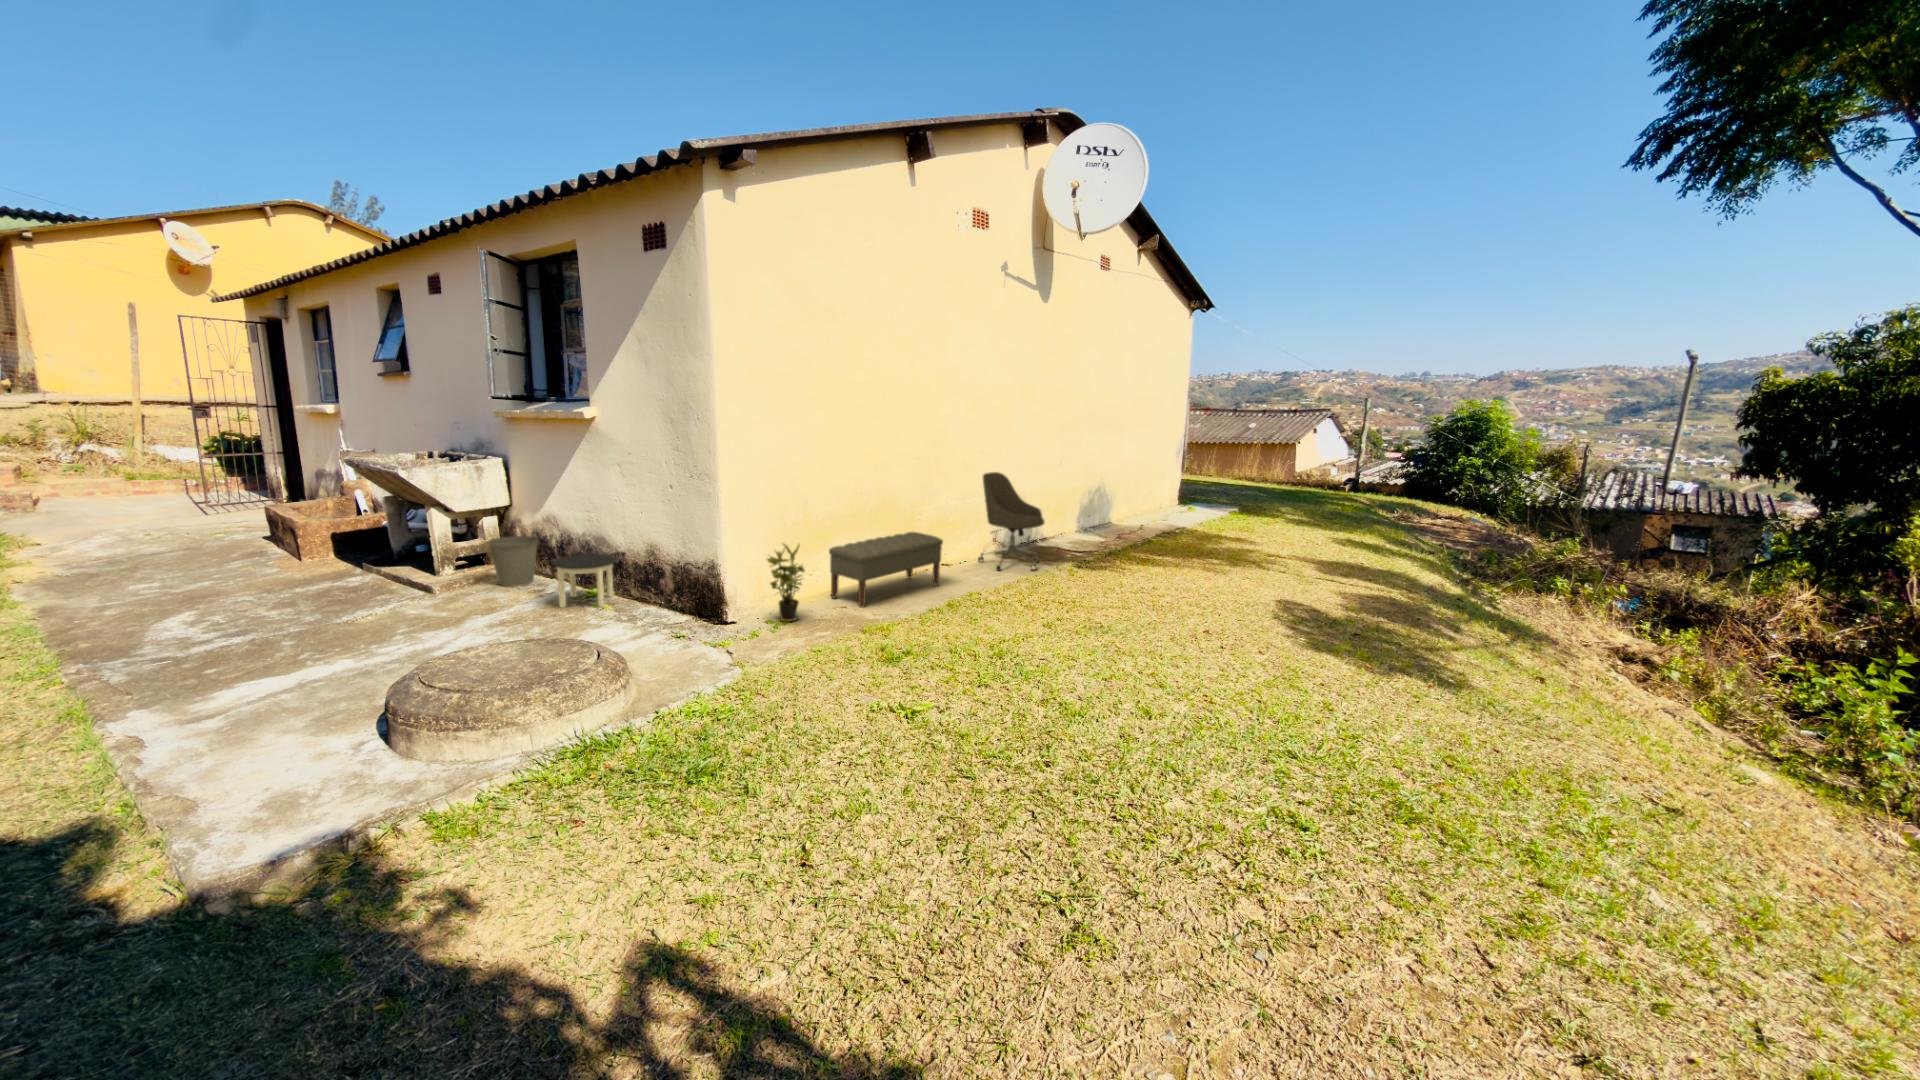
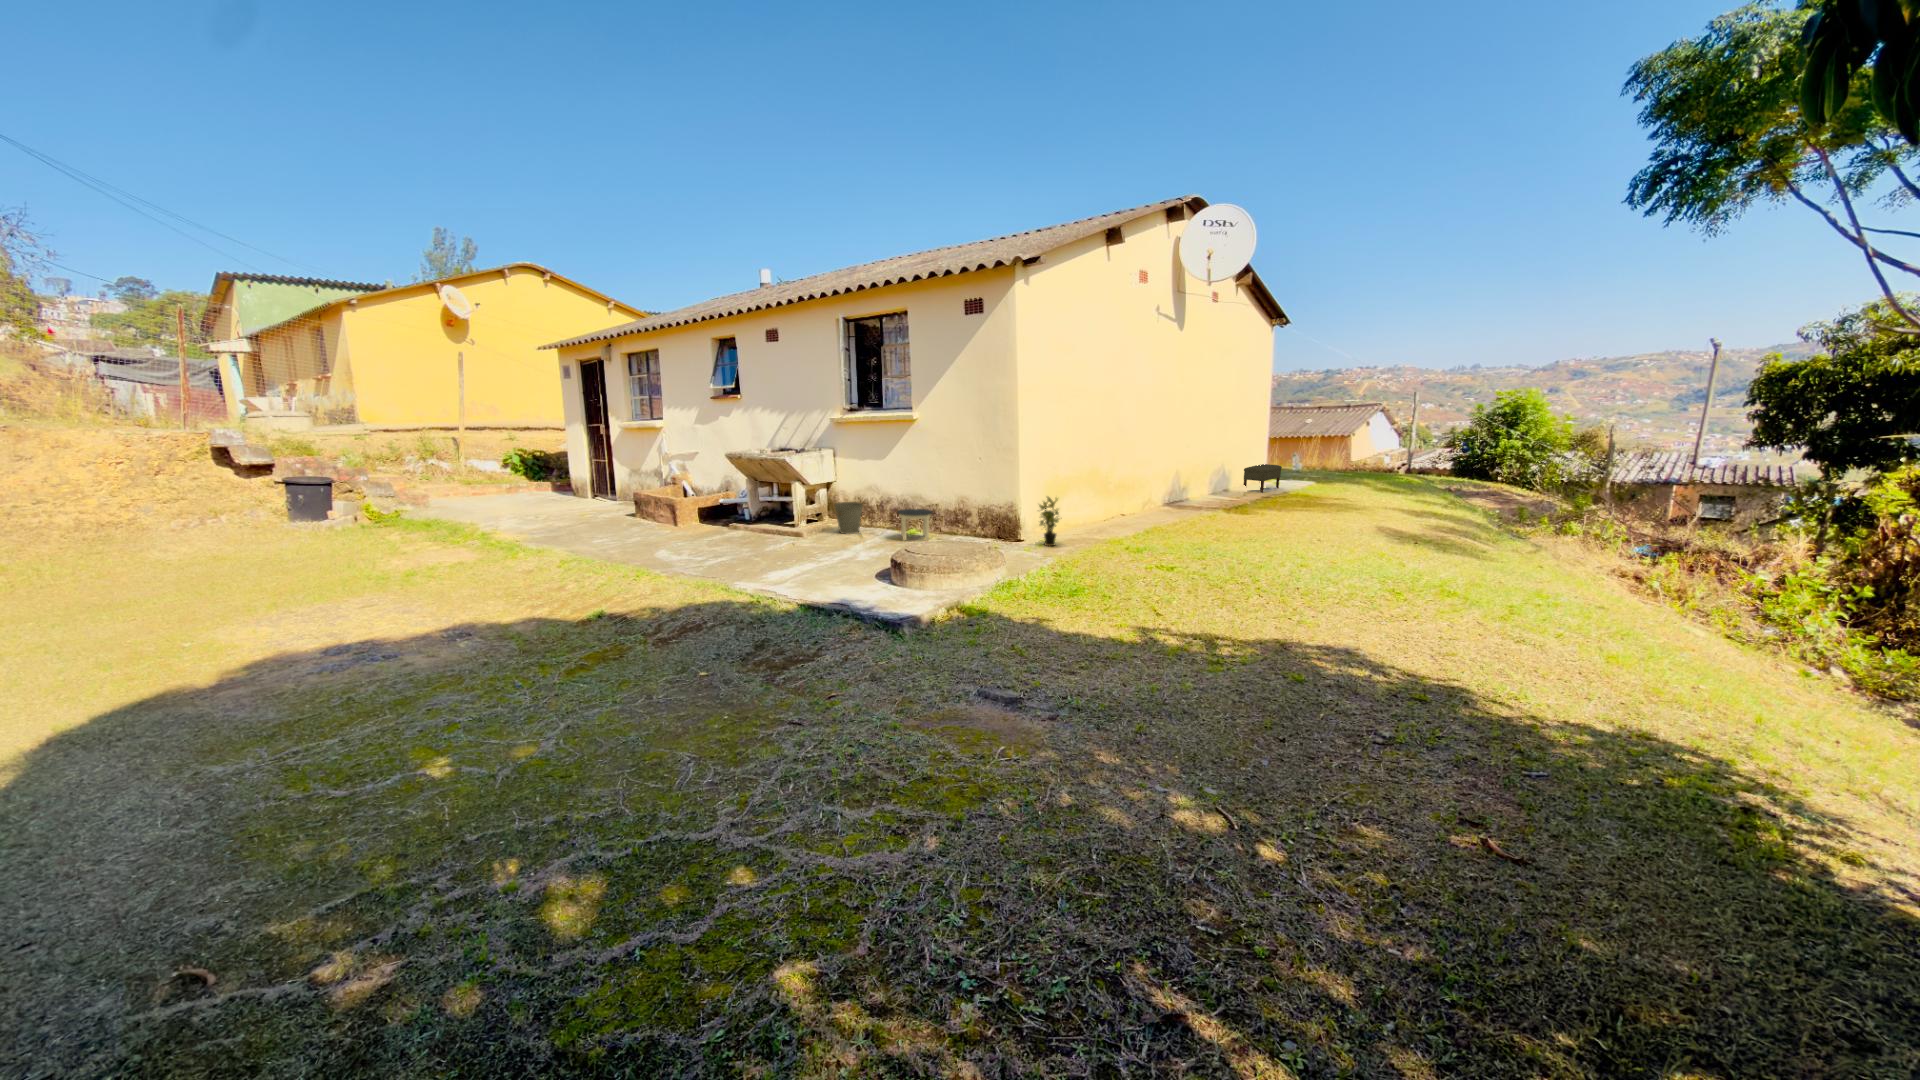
chair: present [978,472,1044,571] -> none [1141,453,1190,522]
bench: present [829,532,943,608] -> present [1243,464,1282,493]

